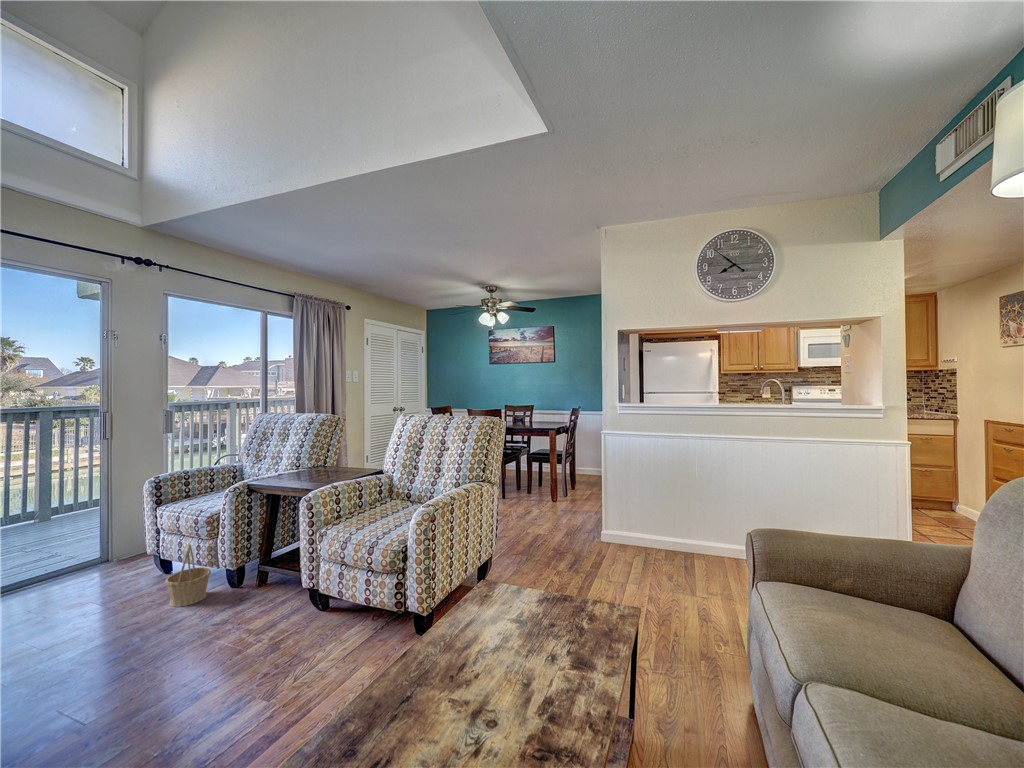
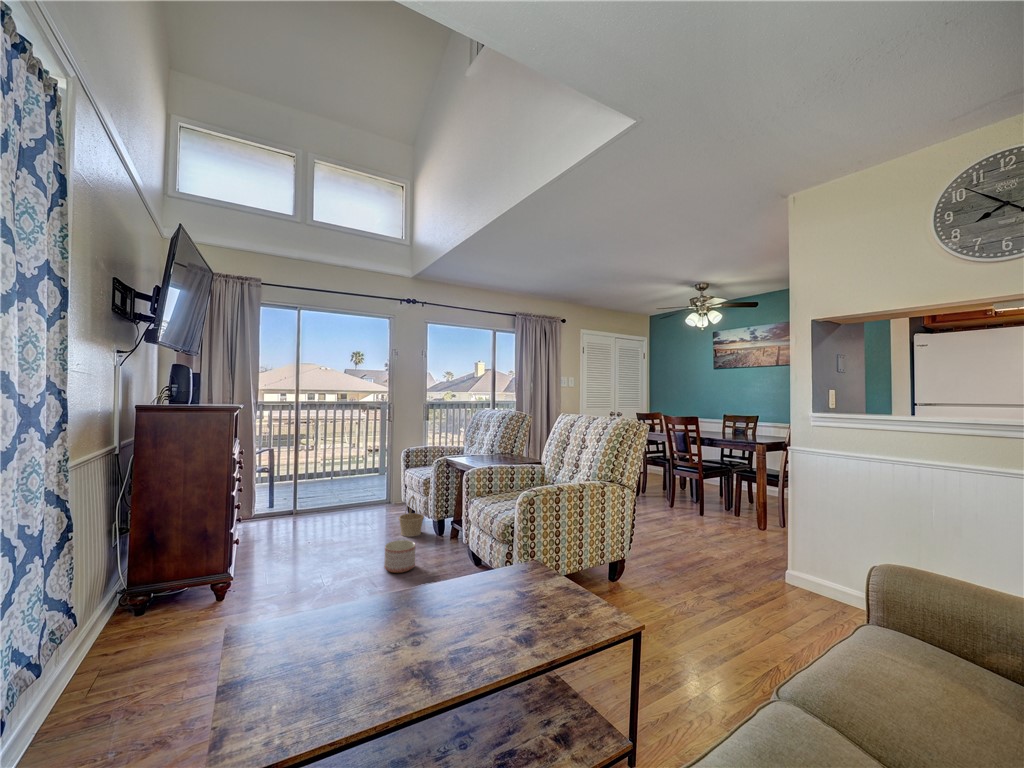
planter: none [184,611,238,667] -> present [384,540,415,573]

